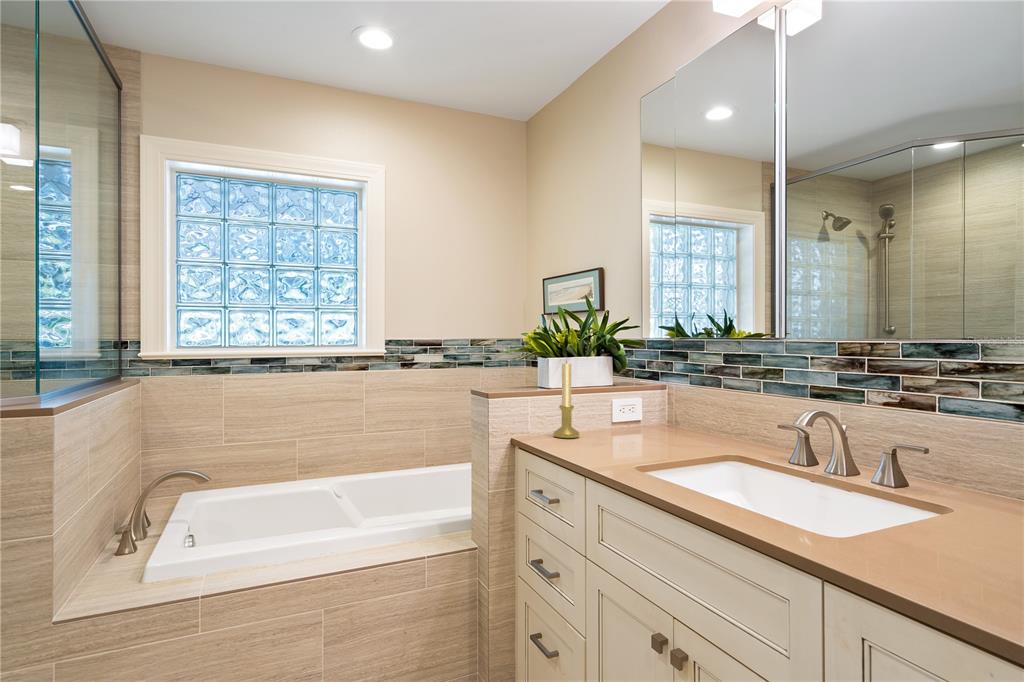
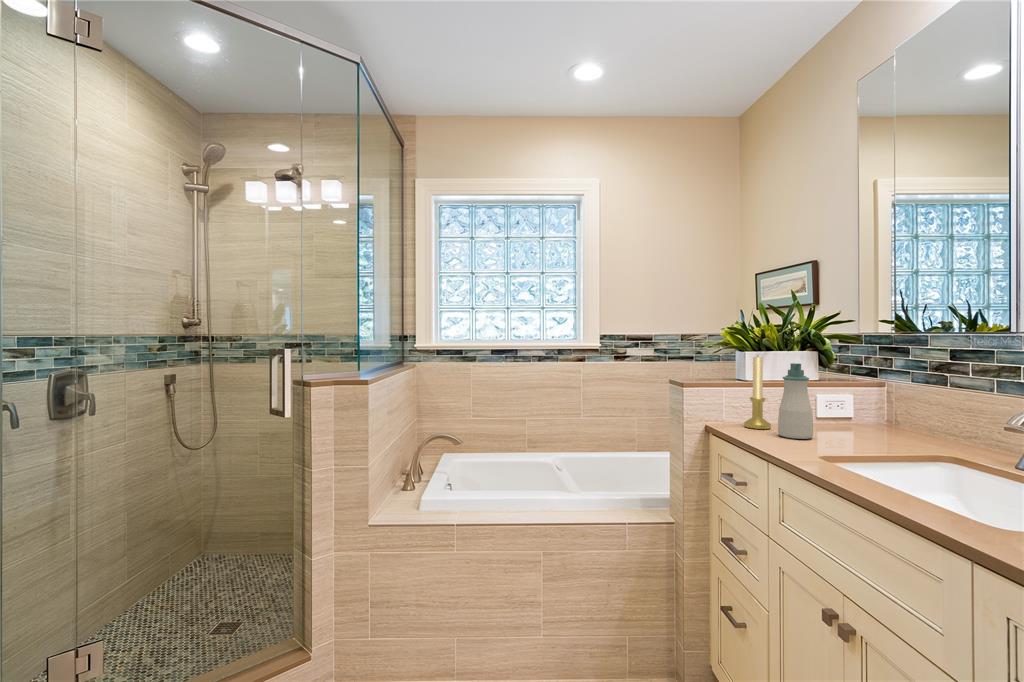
soap bottle: none [589,369,622,446] -> present [778,363,813,439]

